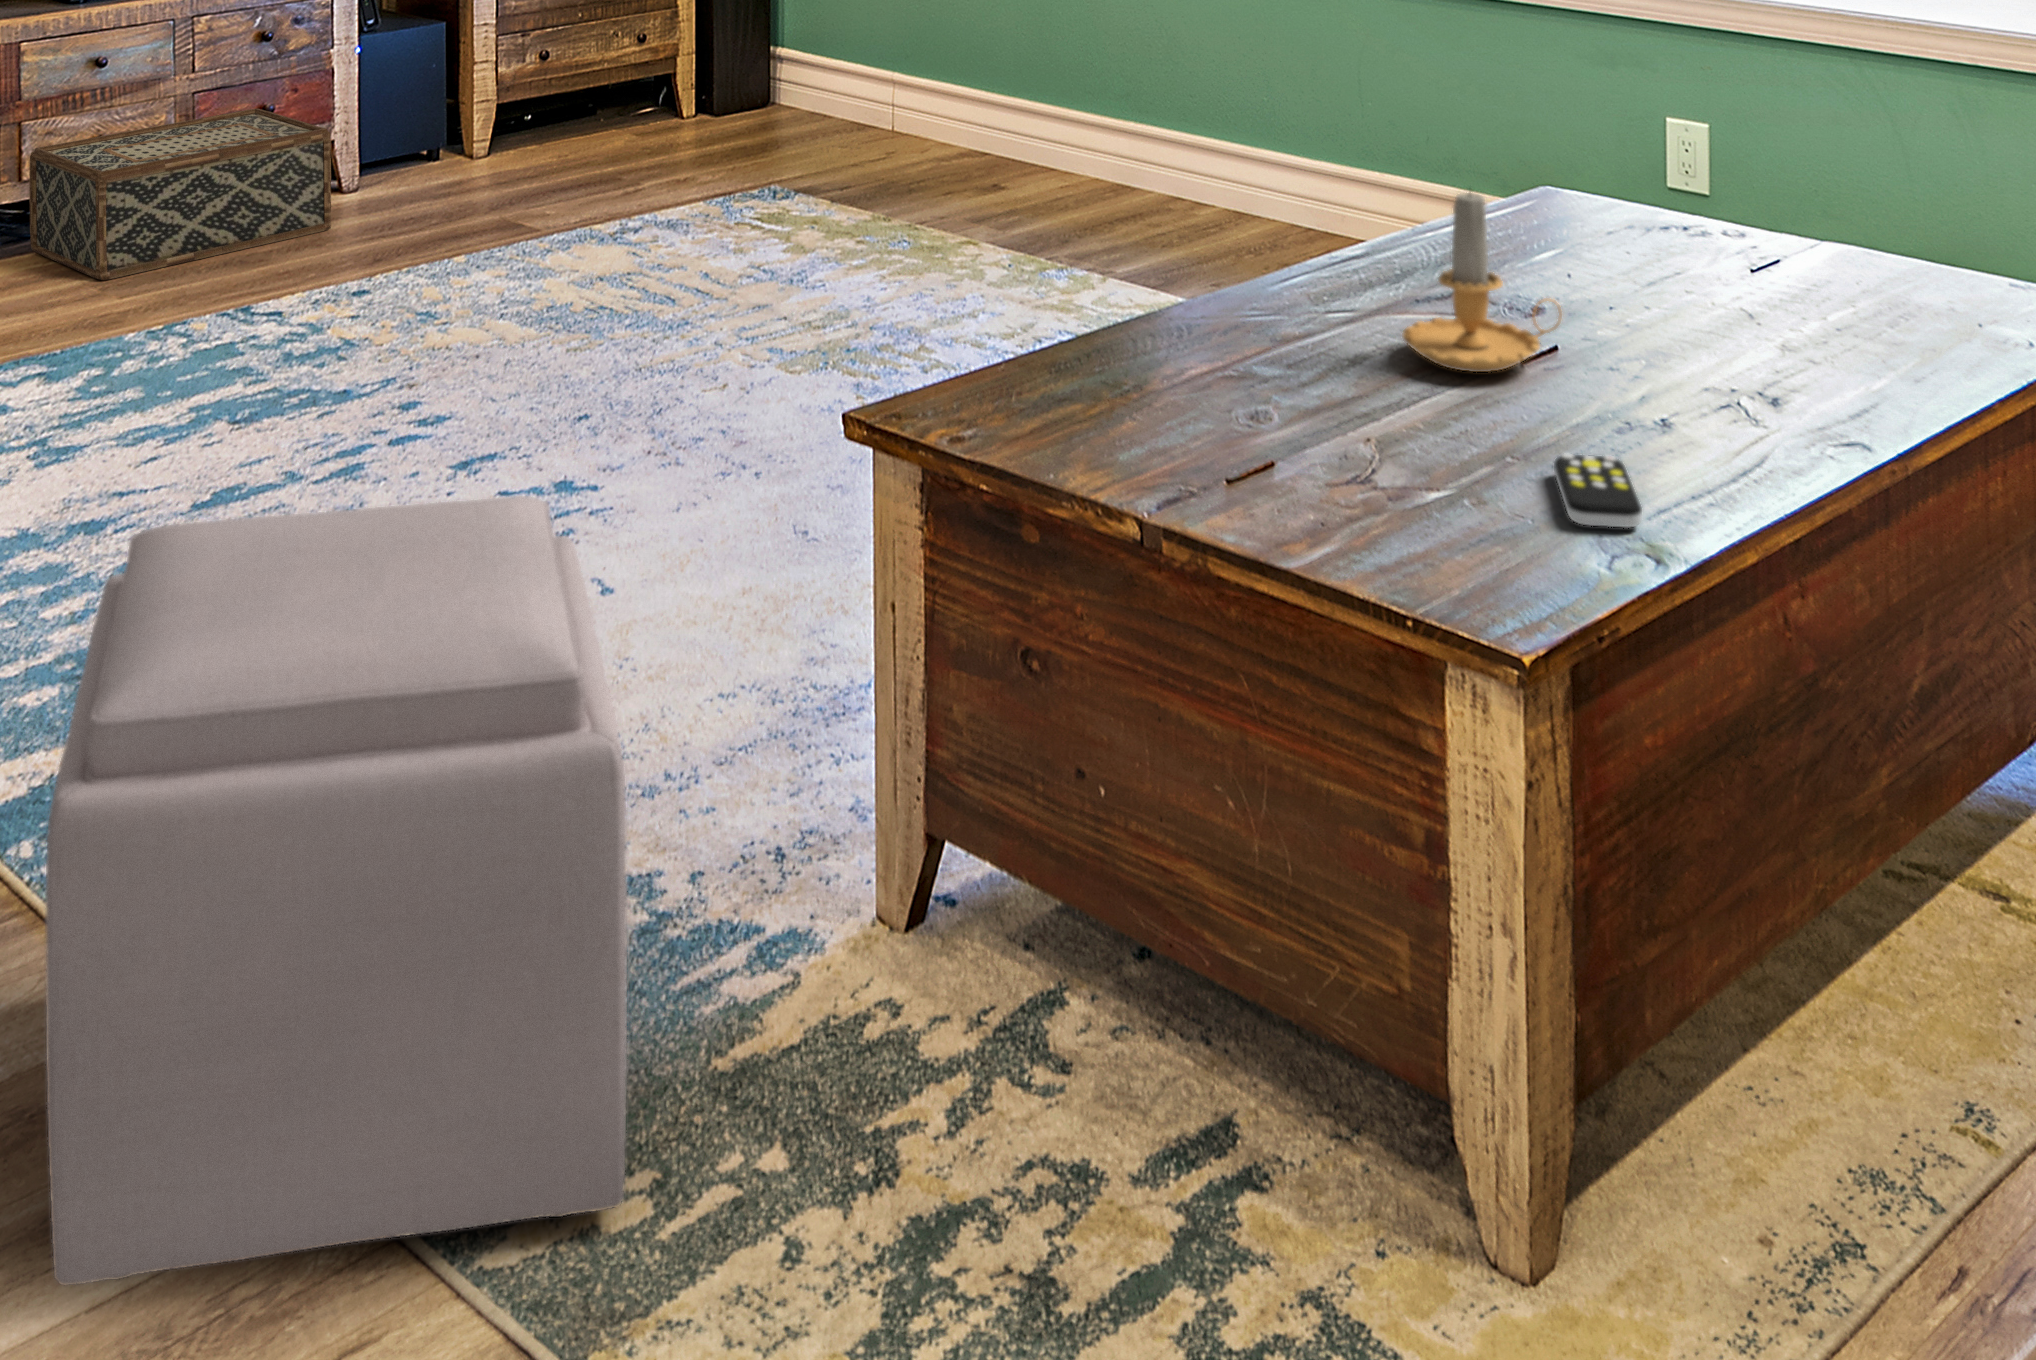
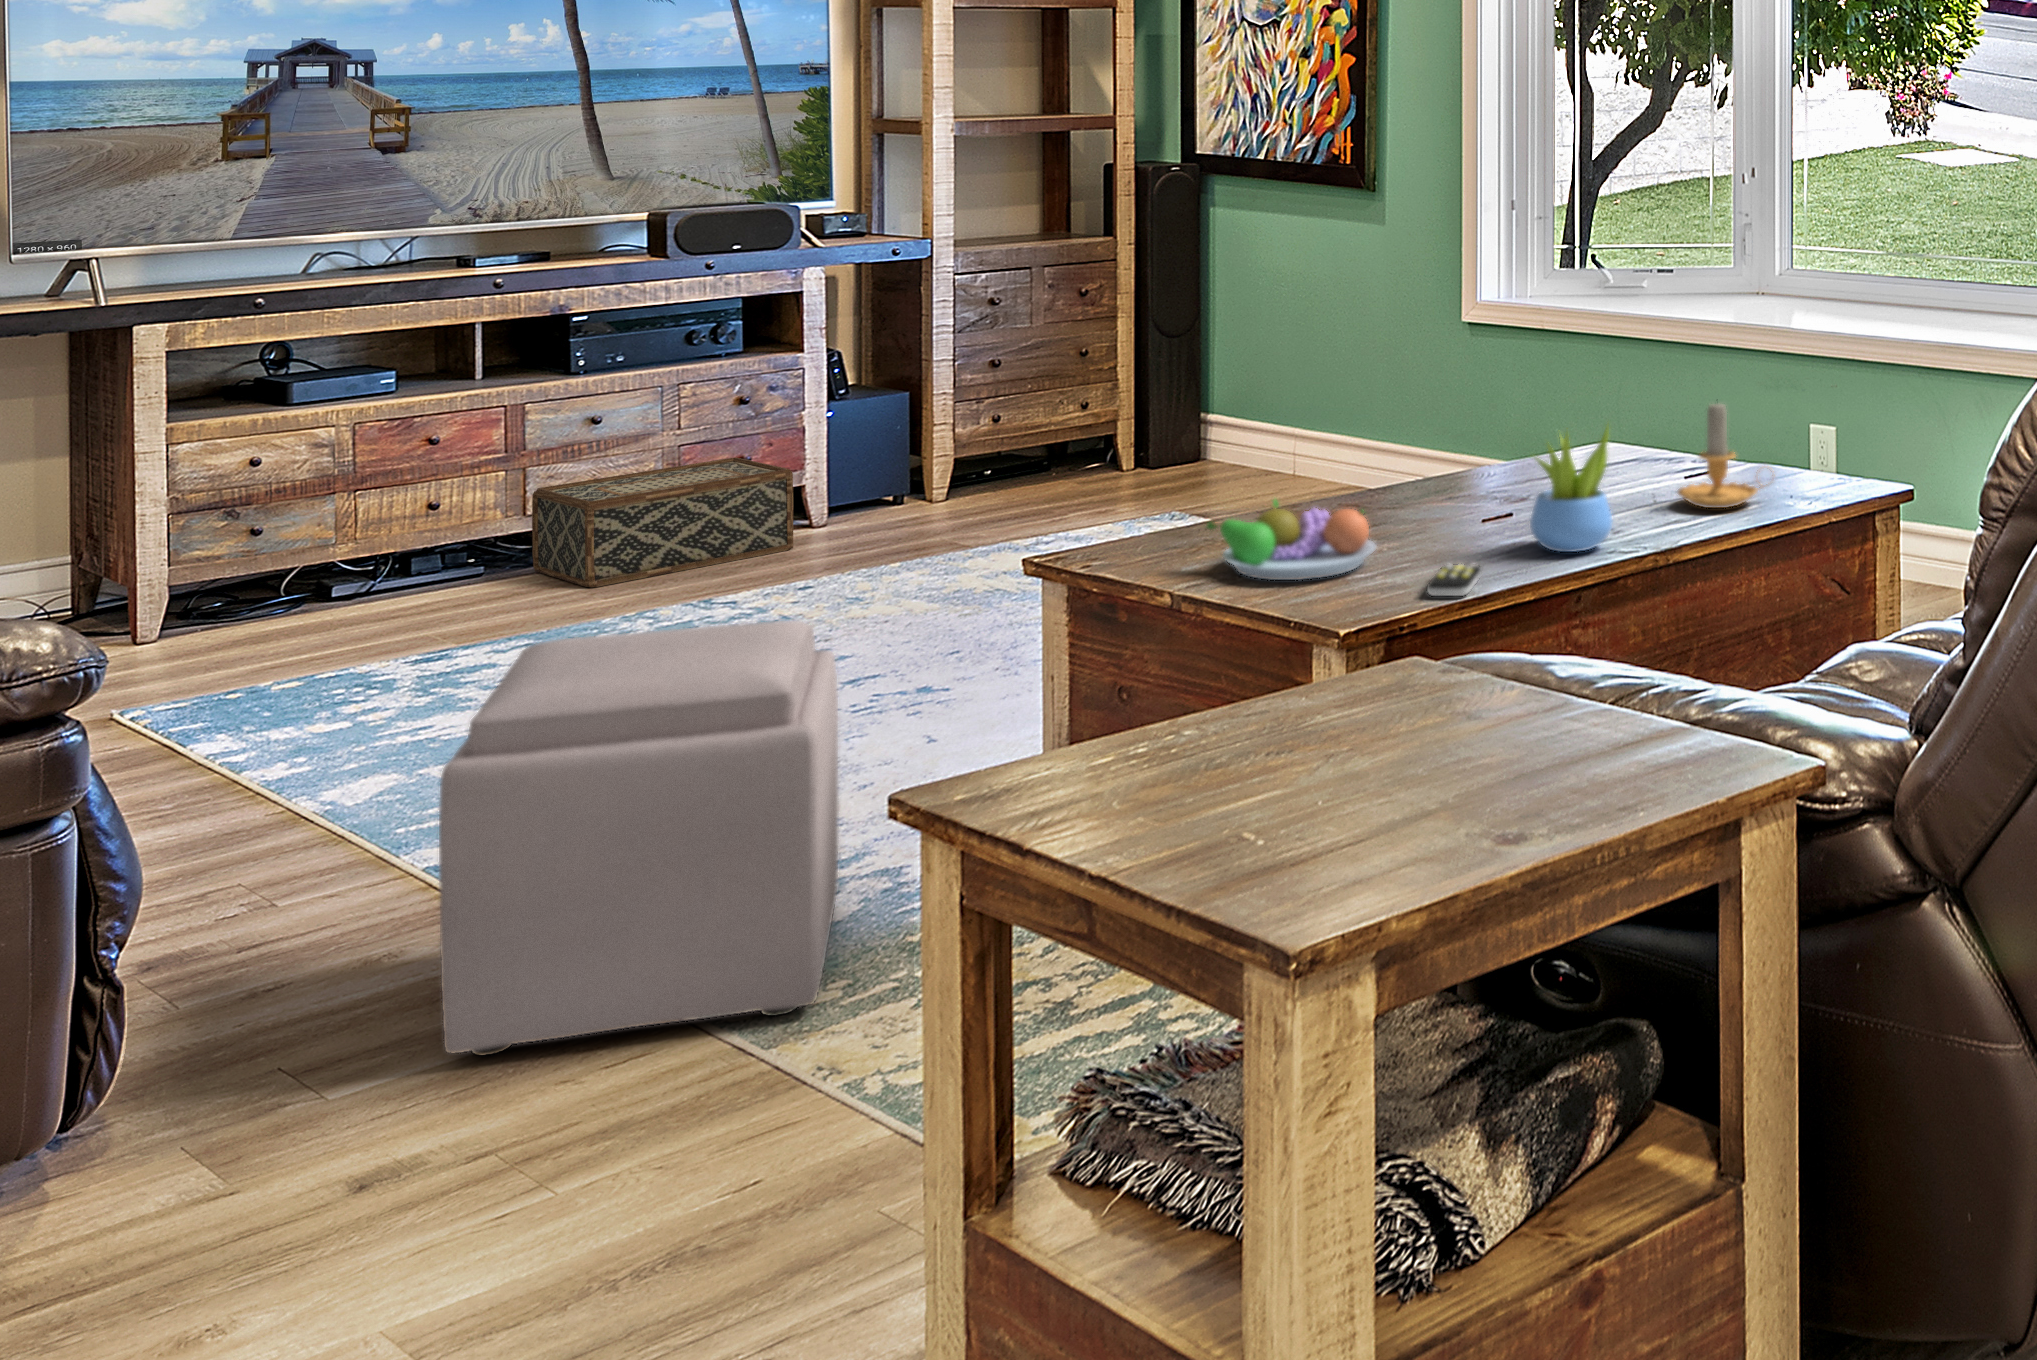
candle: present [1402,192,1562,372] -> present [1678,404,1774,508]
succulent plant: none [1642,204,1786,424] -> present [1530,426,1612,552]
fruit bowl: none [1146,315,1420,471] -> present [1207,499,1376,580]

